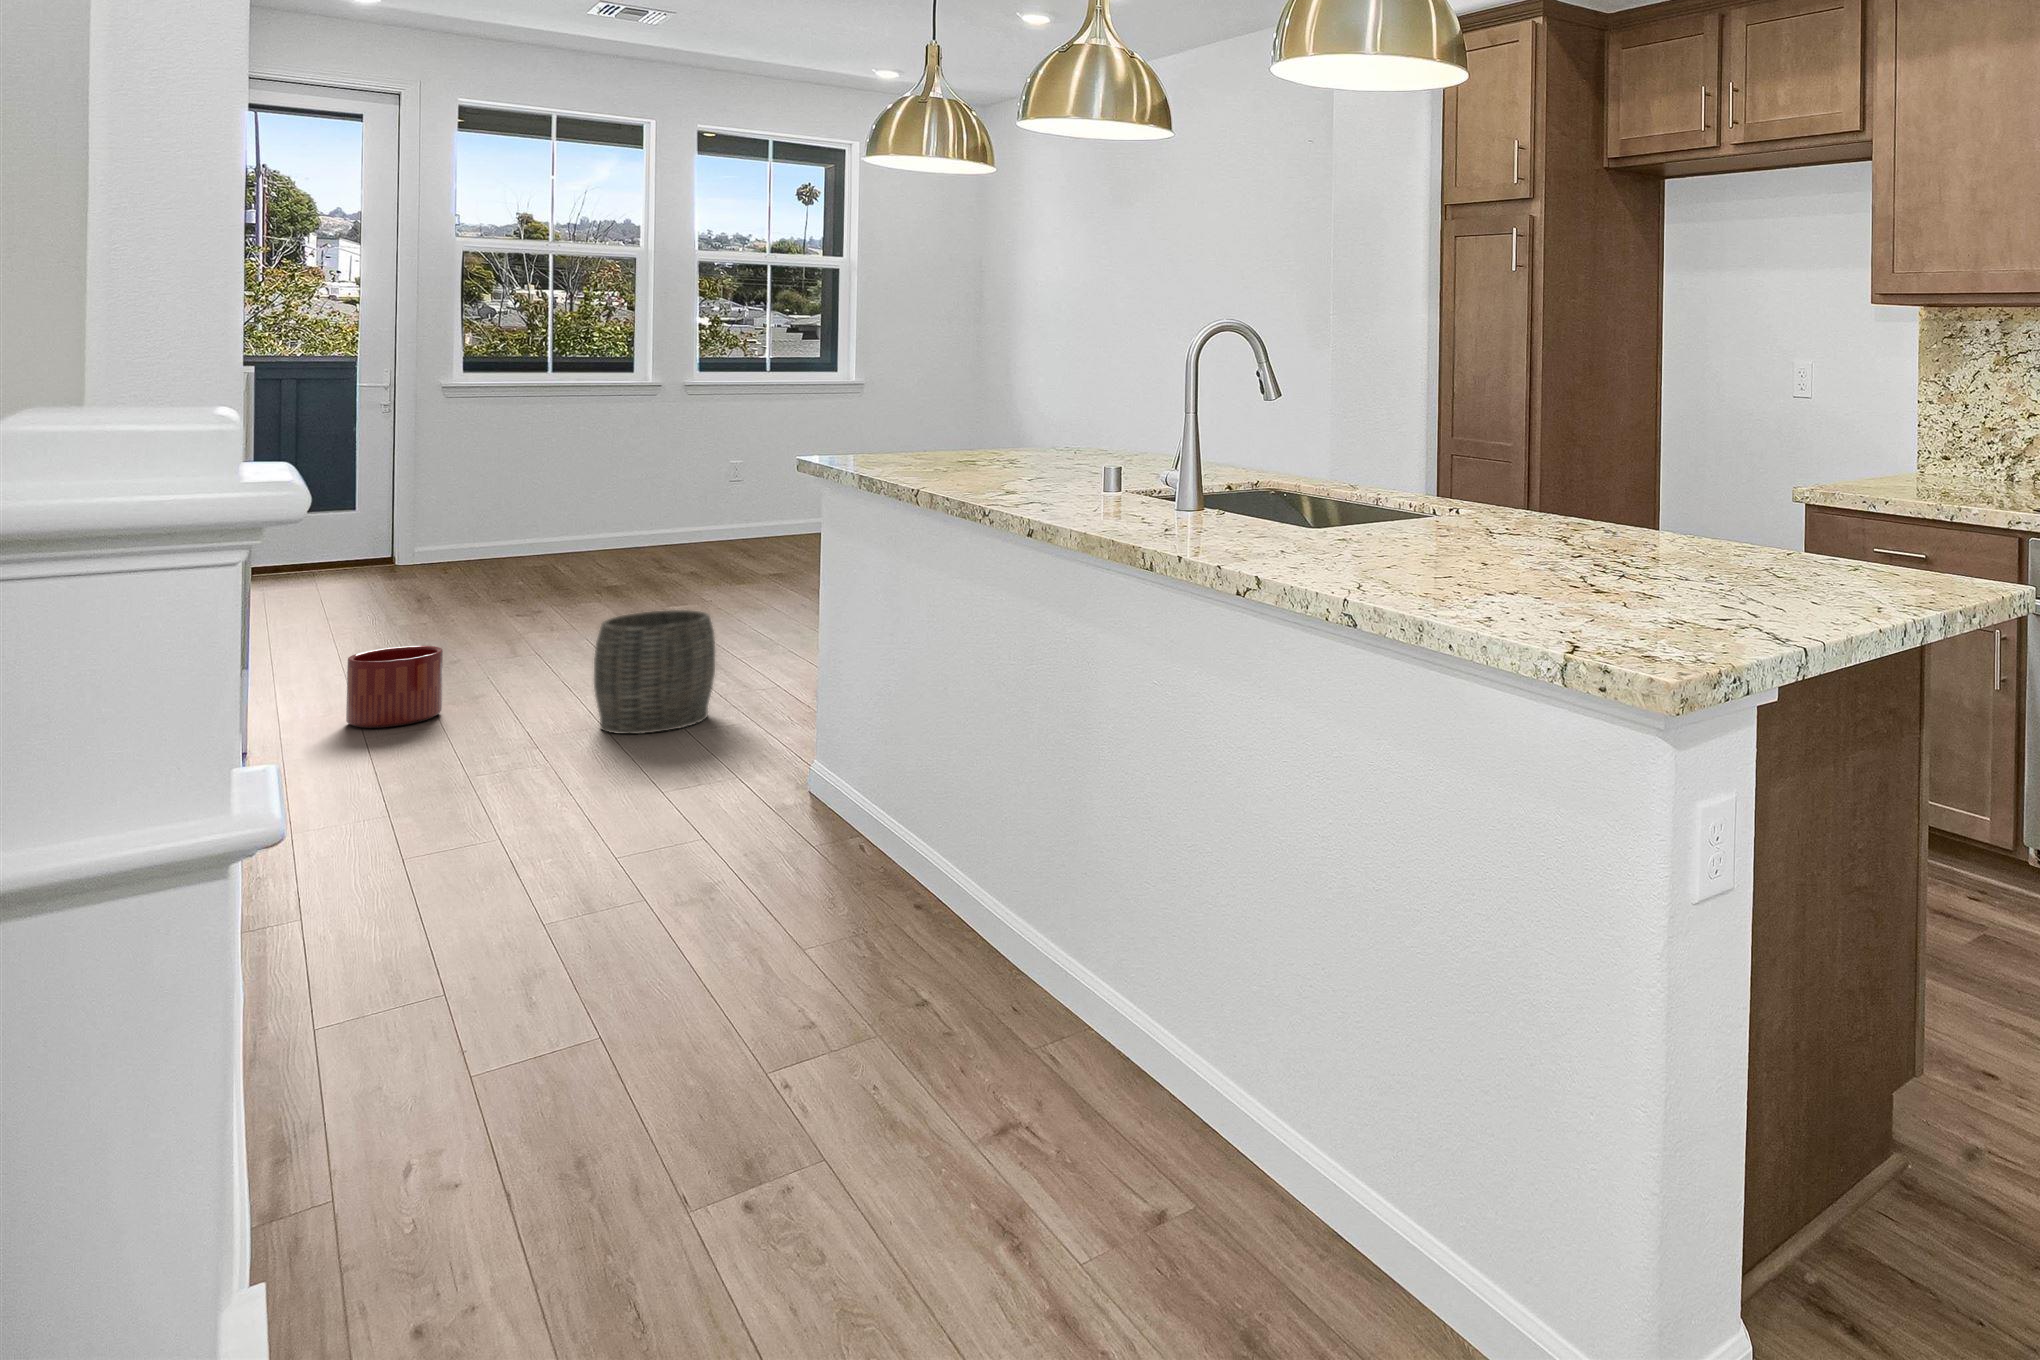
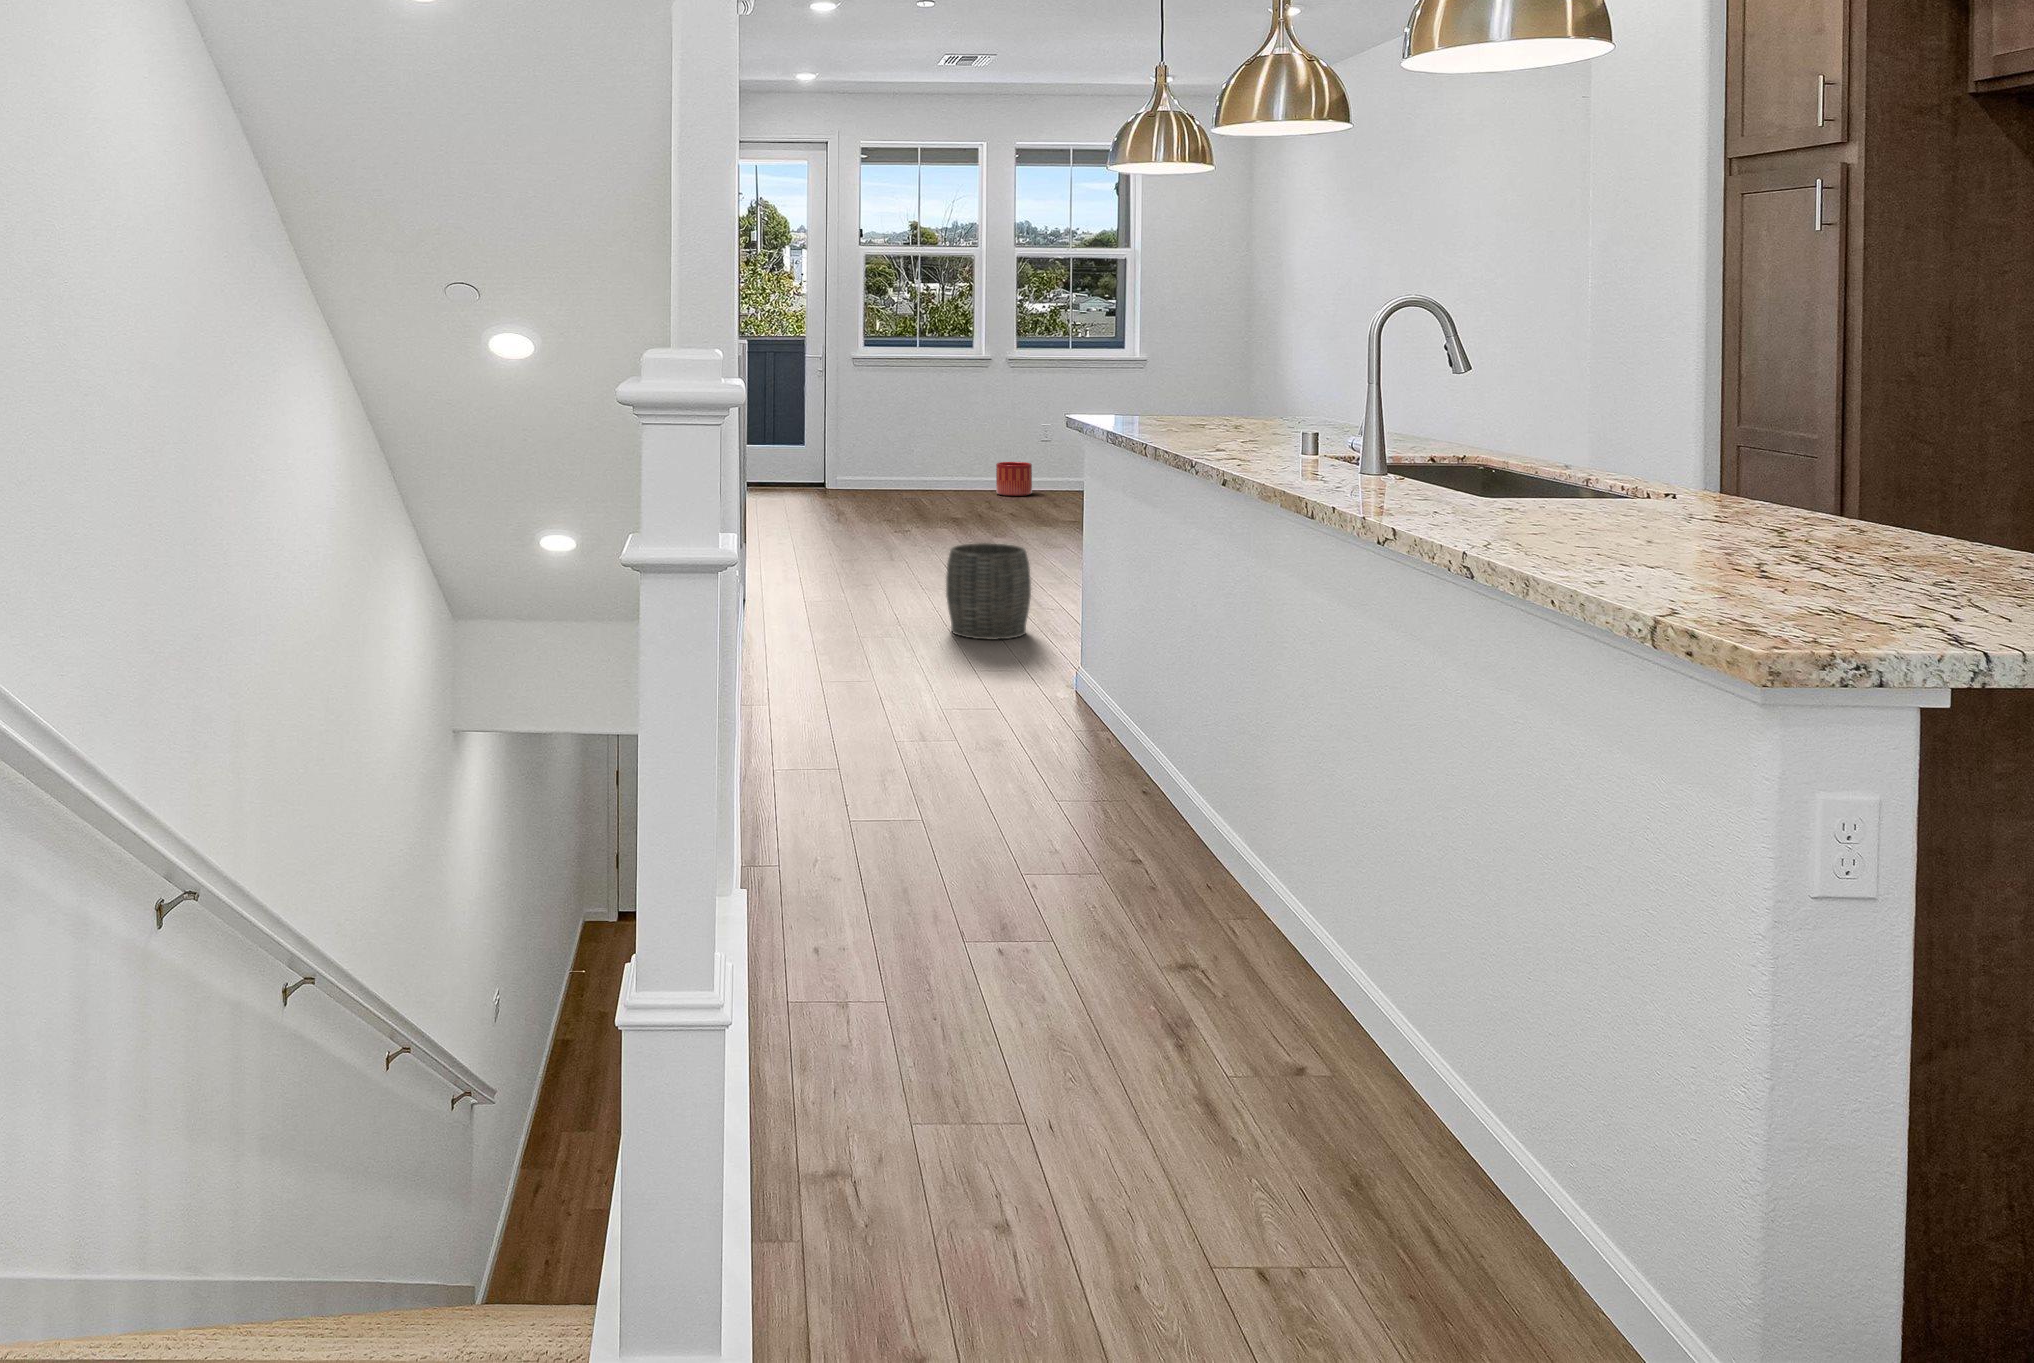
planter: present [346,646,443,728] -> present [996,462,1032,496]

